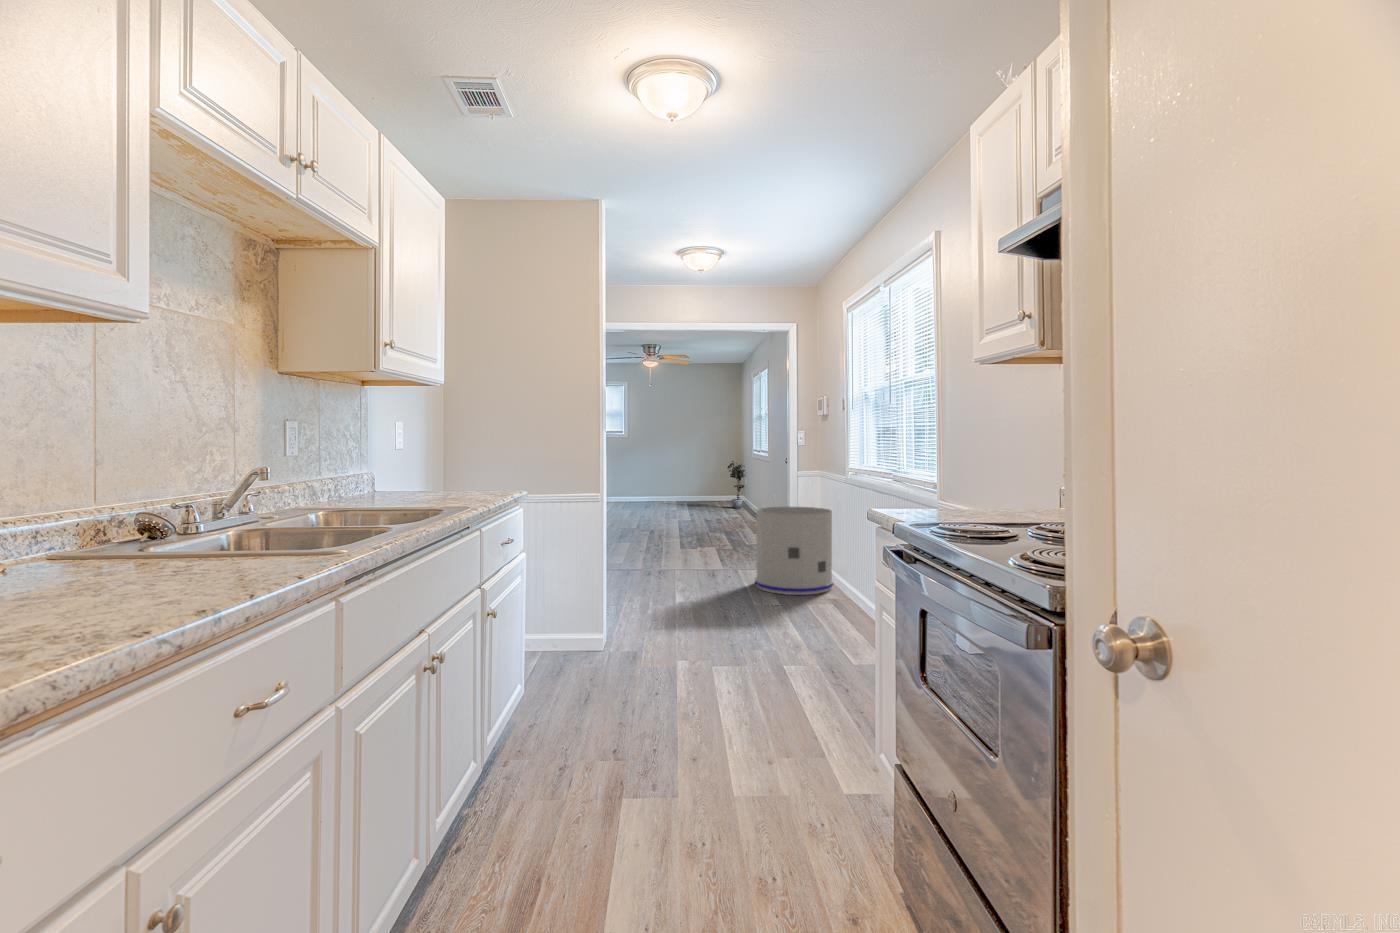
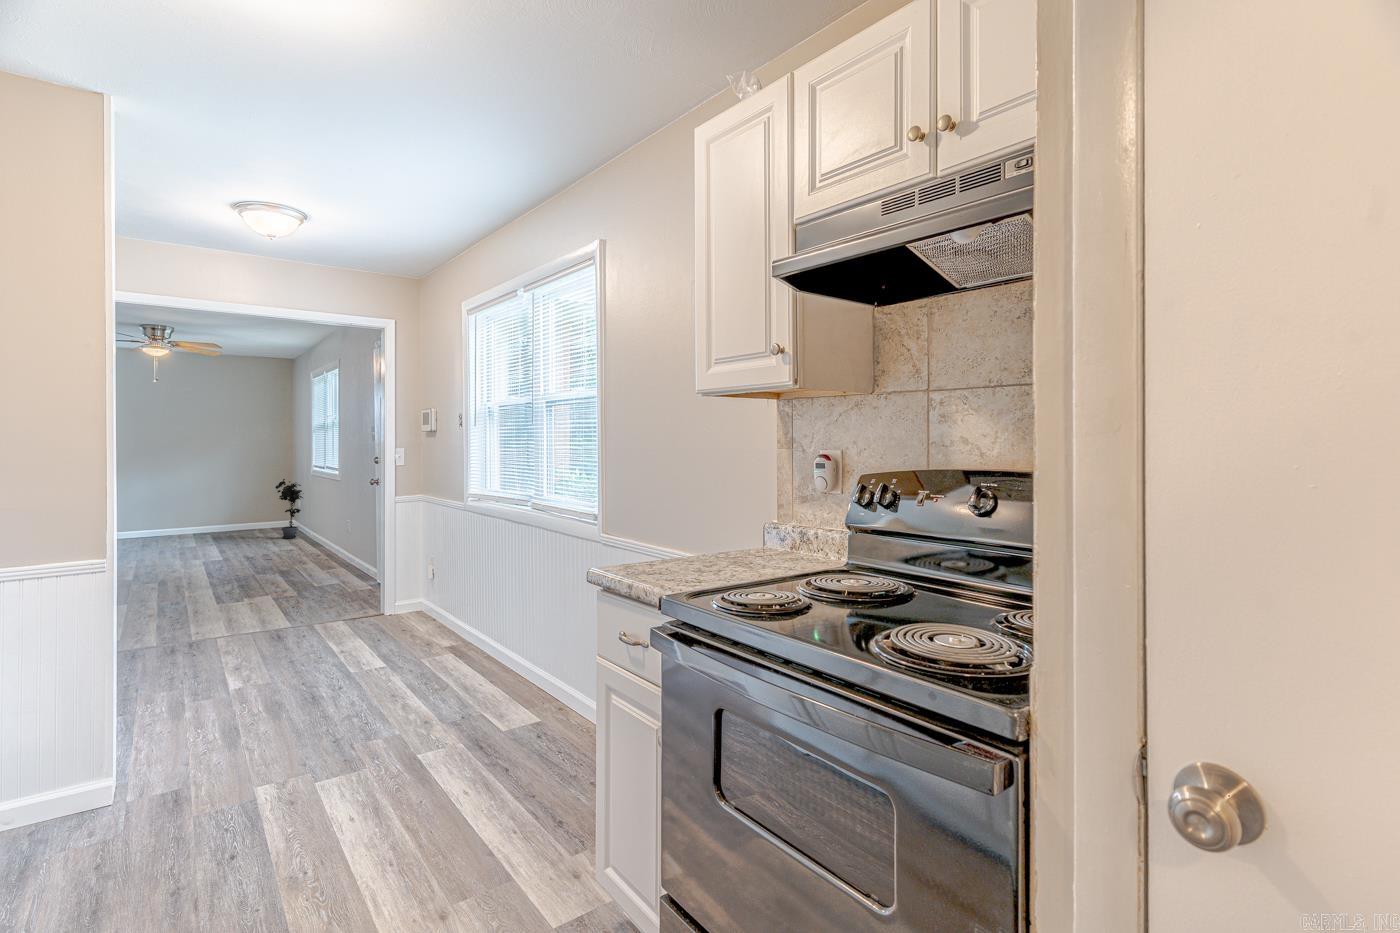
trash can: present [755,507,833,595] -> none [346,541,449,653]

